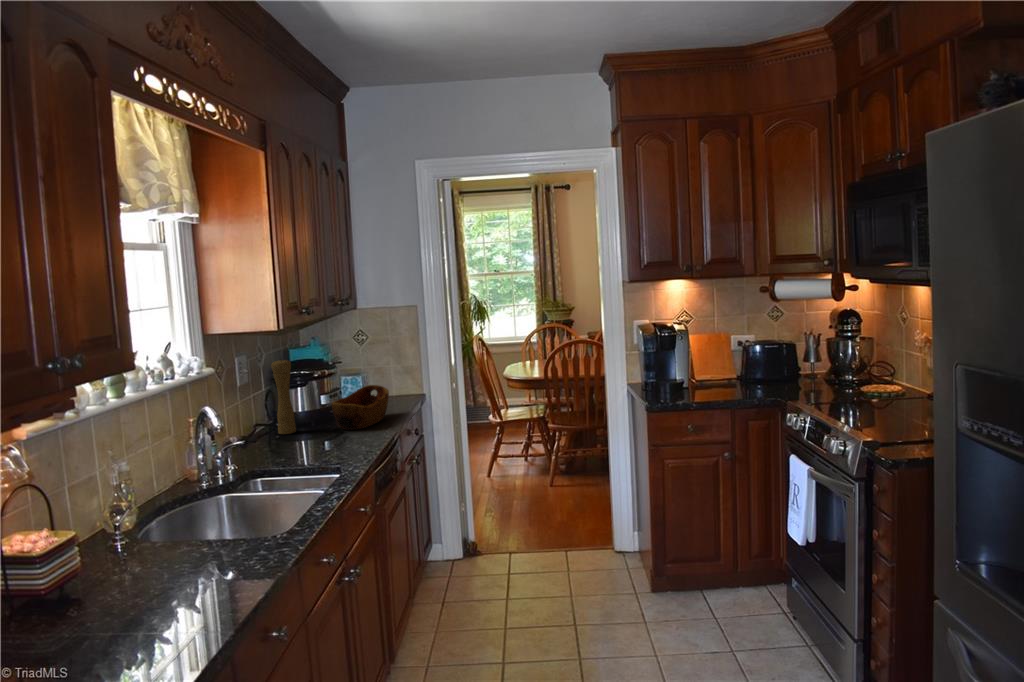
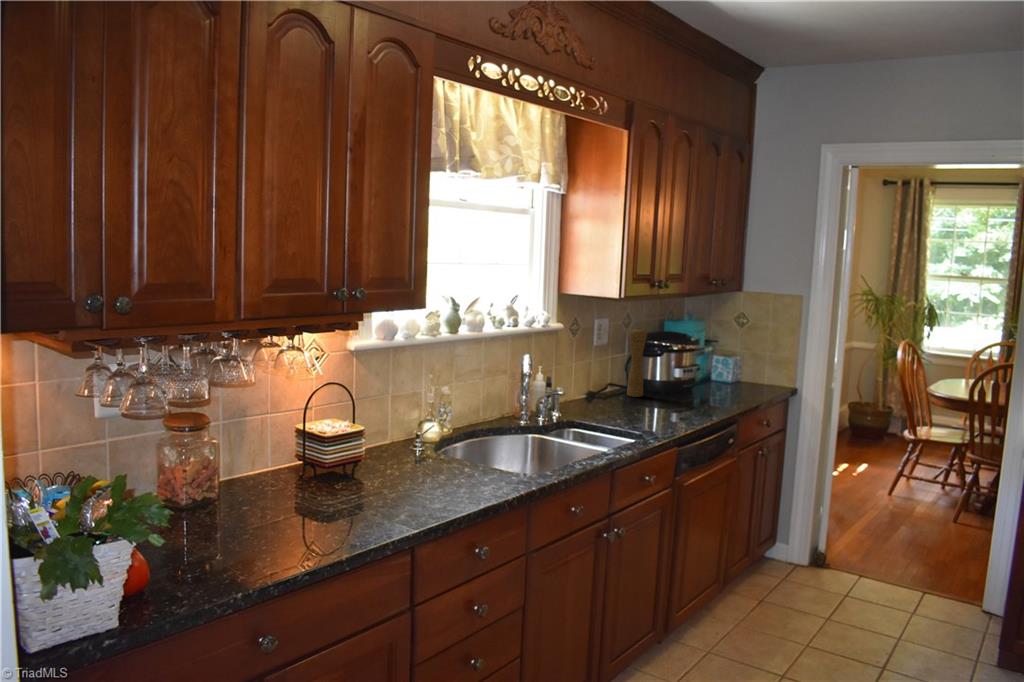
wooden bowl: present [332,385,389,430] -> none [676,367,739,407]

